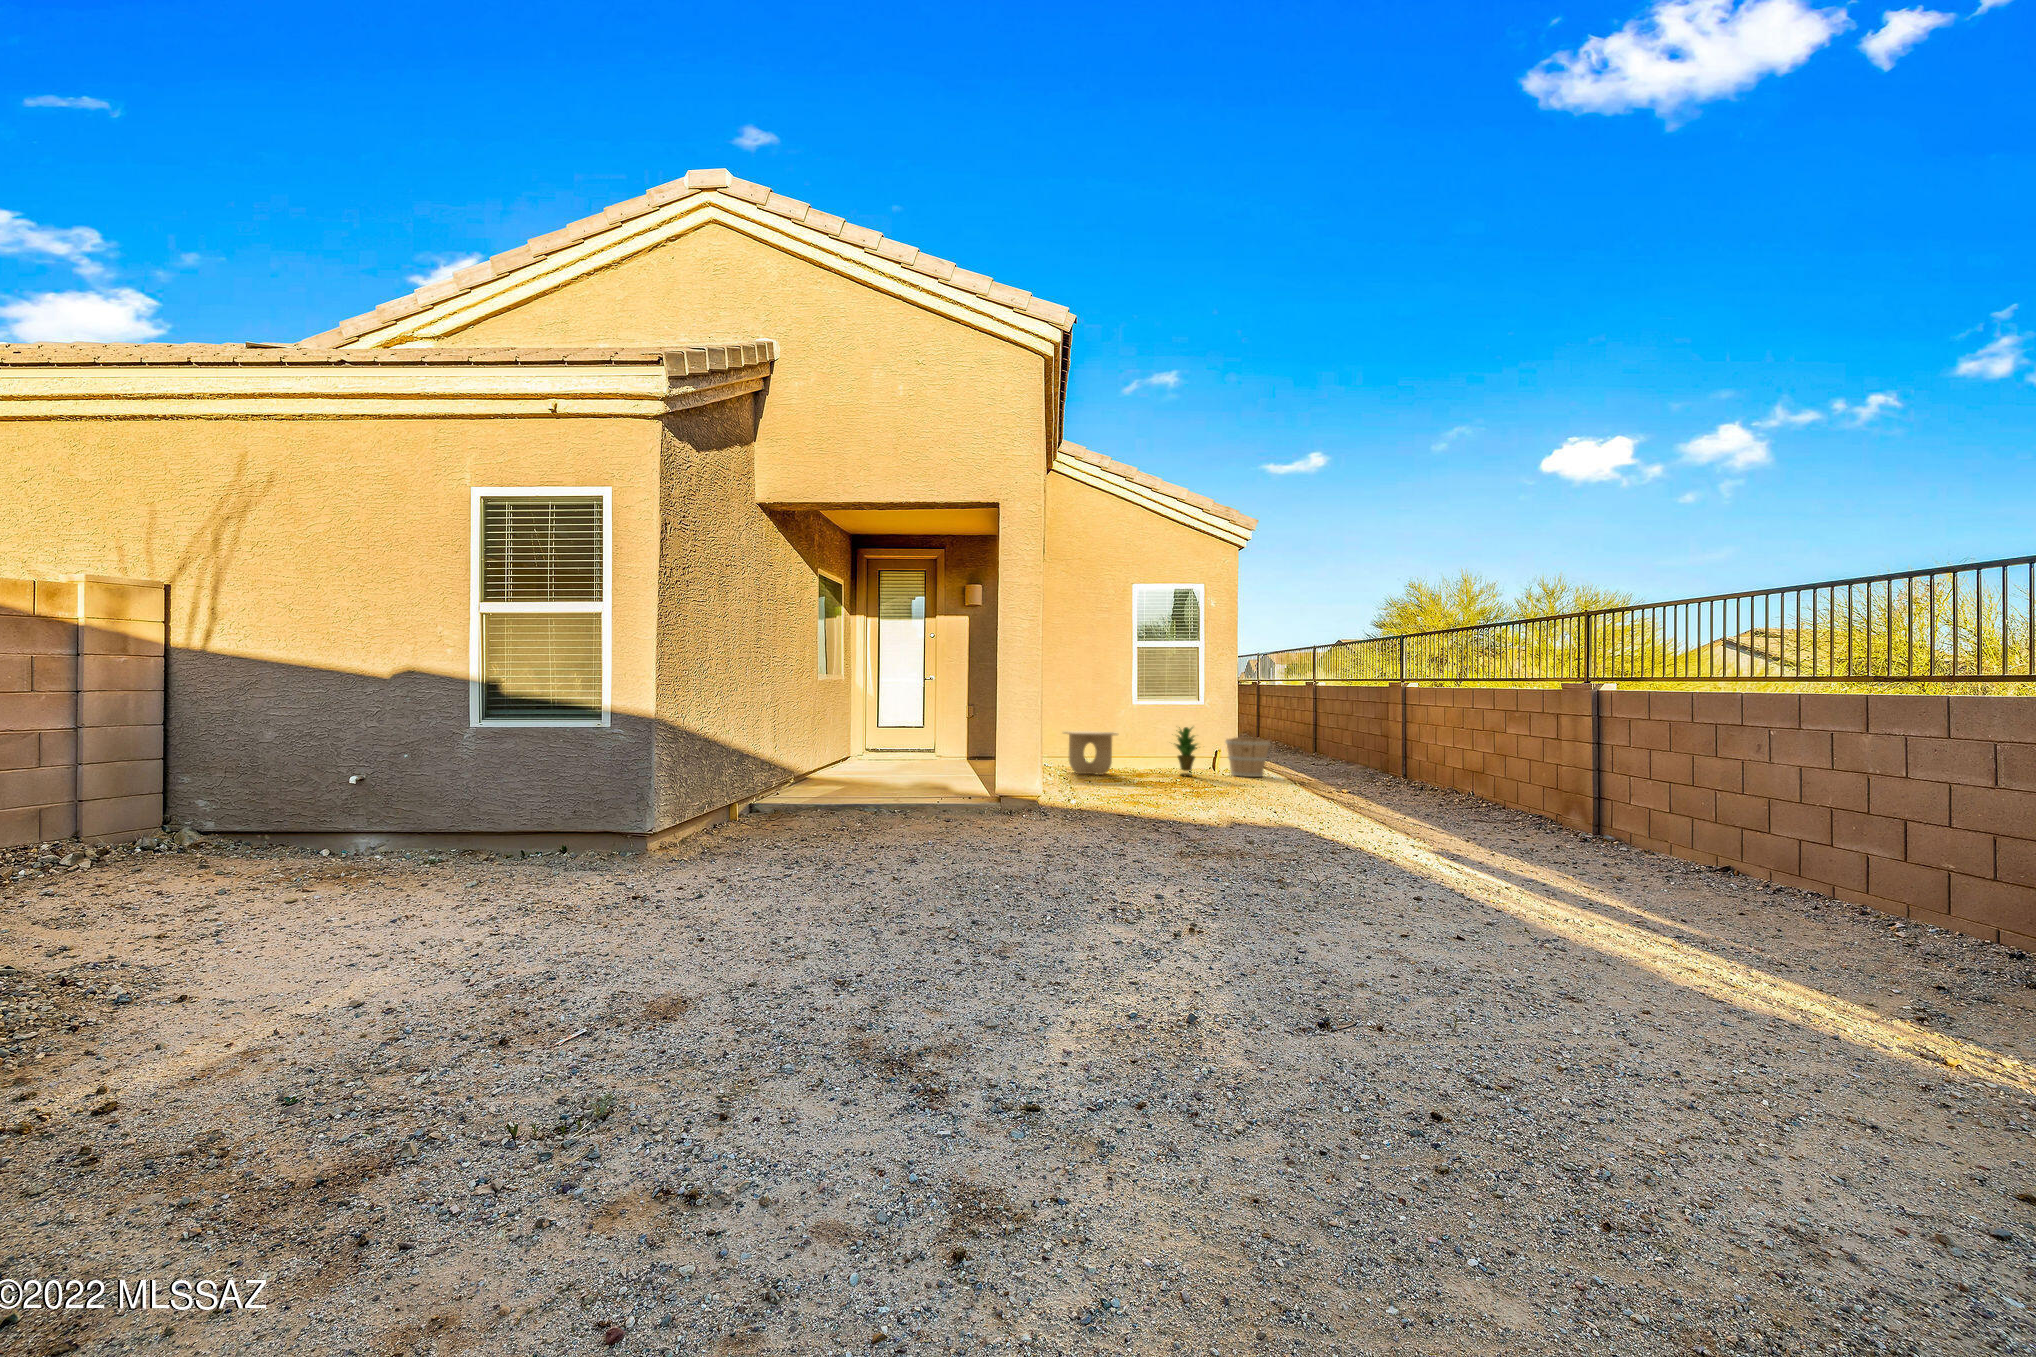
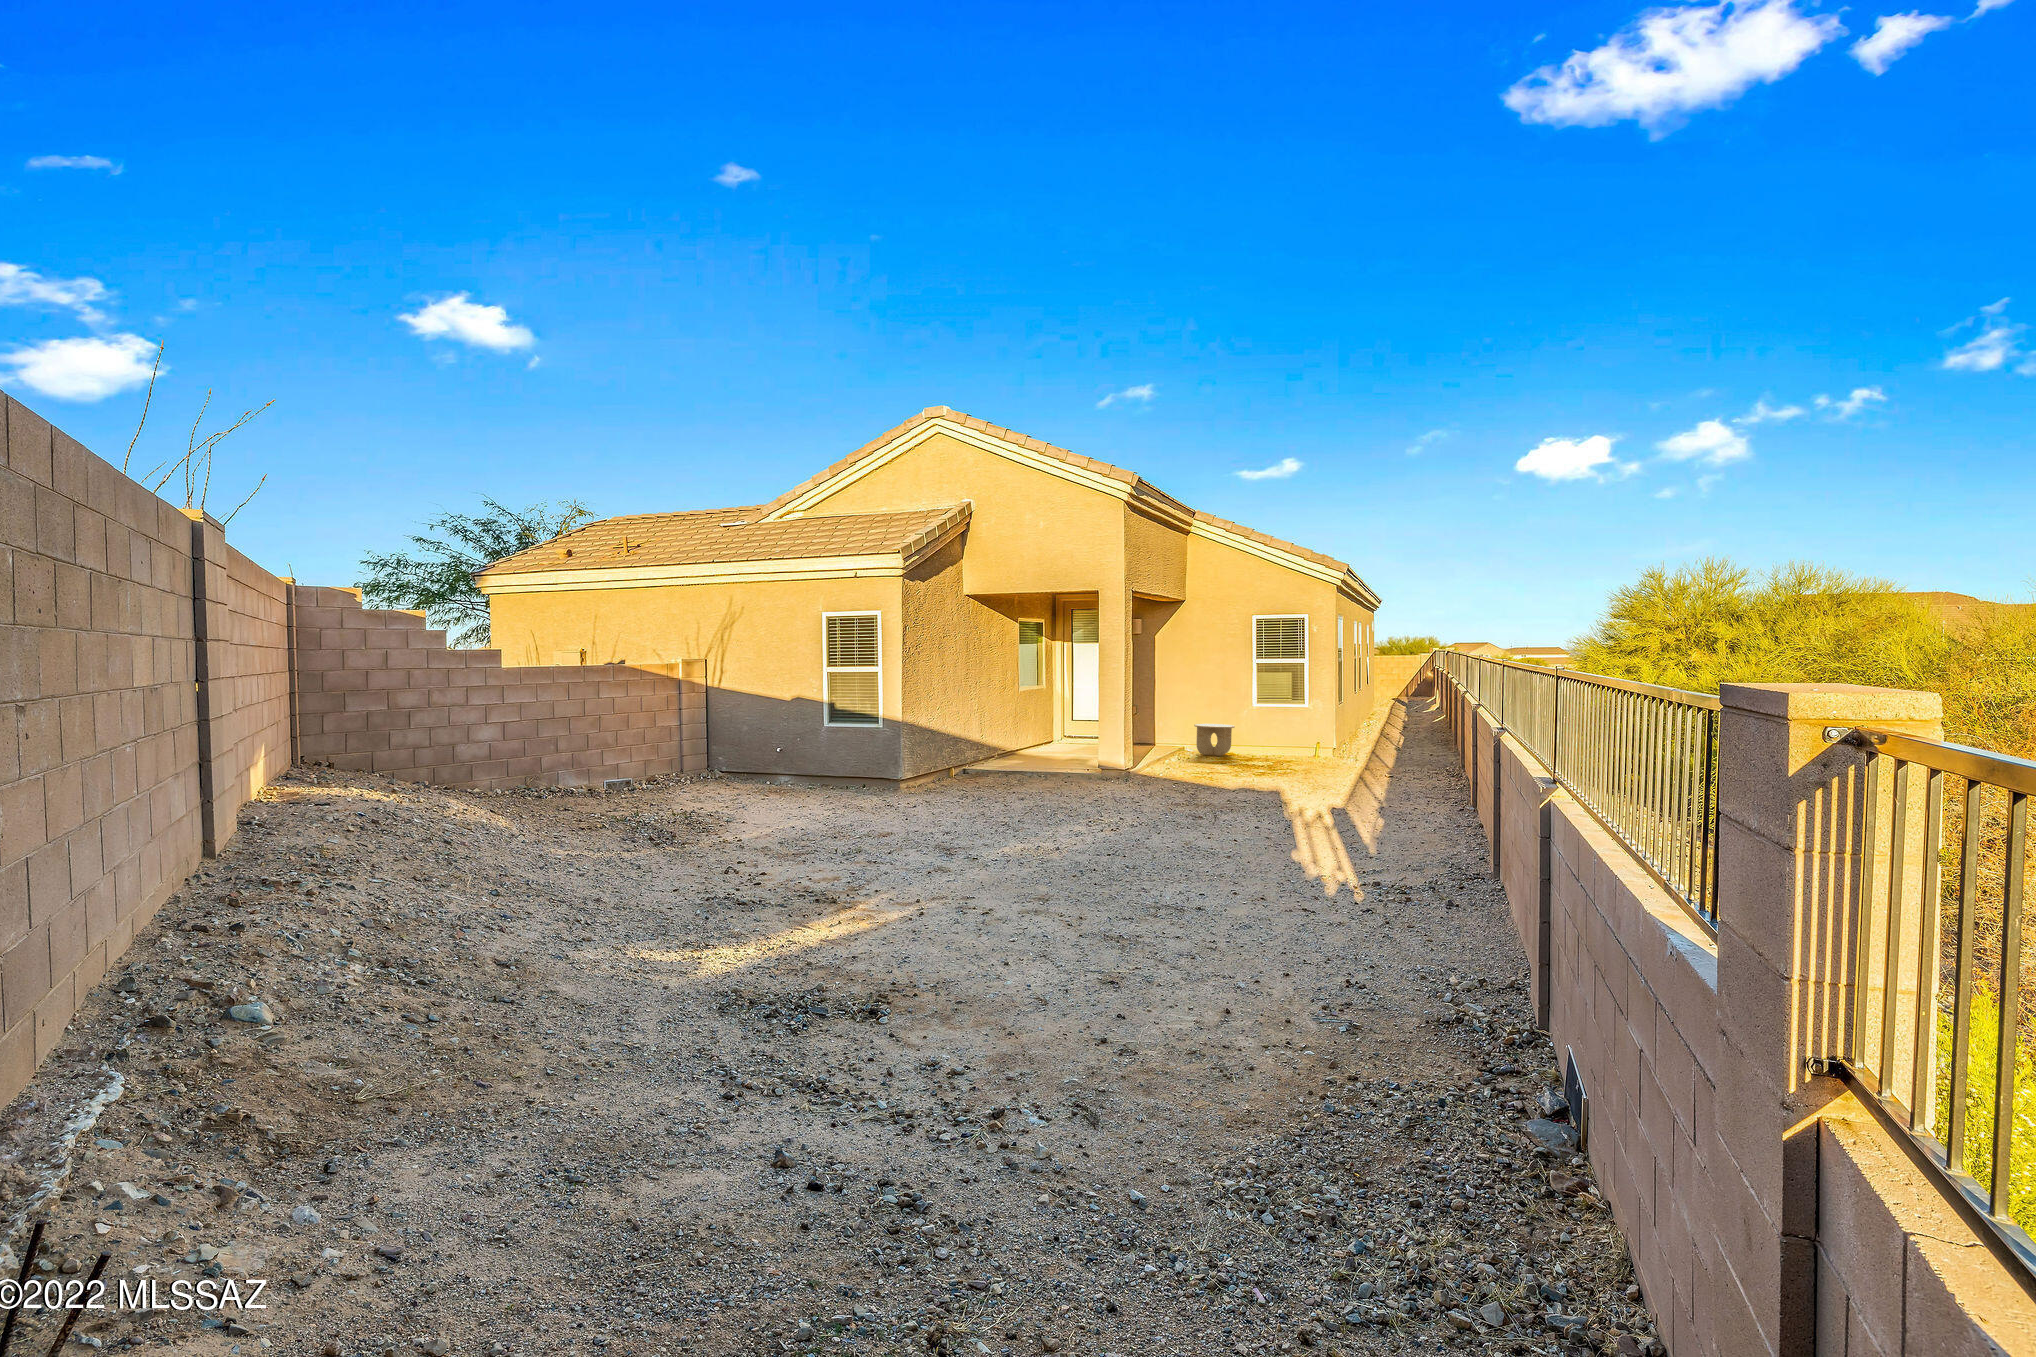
potted plant: present [1175,727,1197,776] -> none [1273,721,1302,759]
wooden bucket: present [1226,737,1270,777] -> none [1322,730,1358,761]

